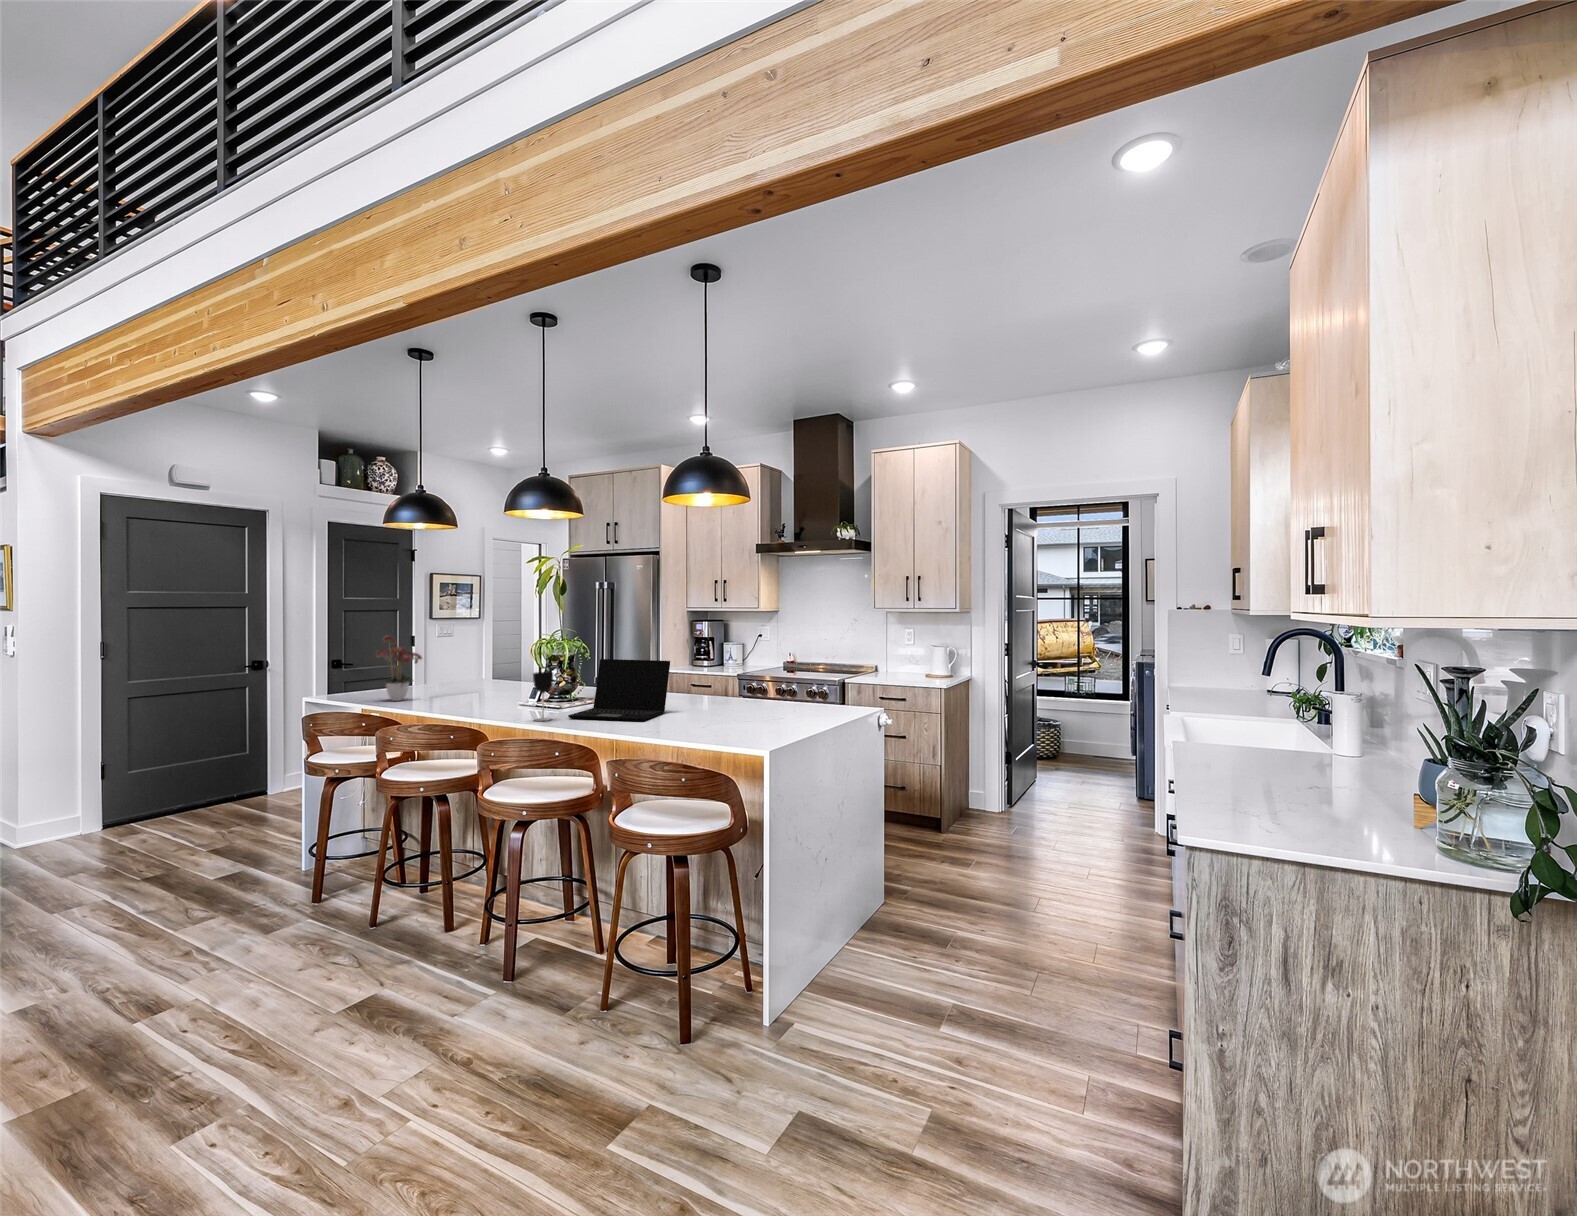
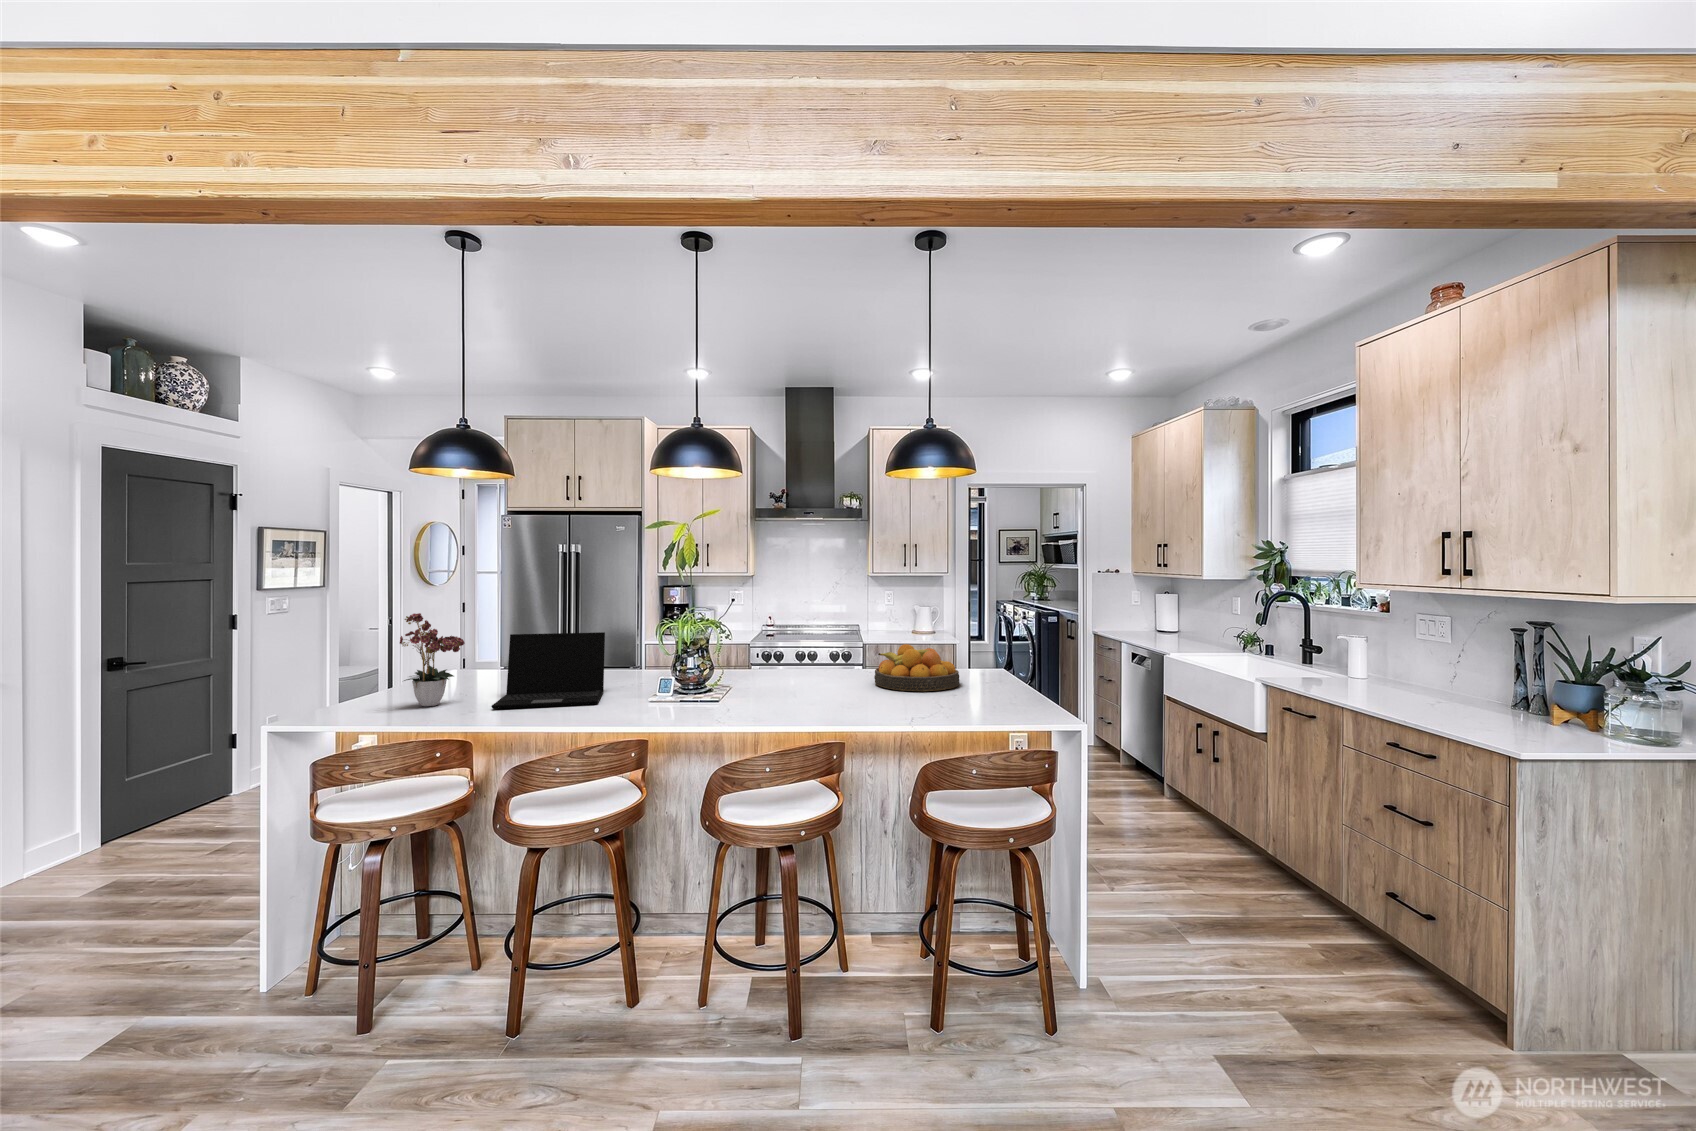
laptop: present [568,659,670,721] -> present [492,632,605,709]
wine glass: present [533,672,553,721] -> none [723,651,746,712]
fruit bowl: none [698,677,775,720] -> present [874,644,960,691]

